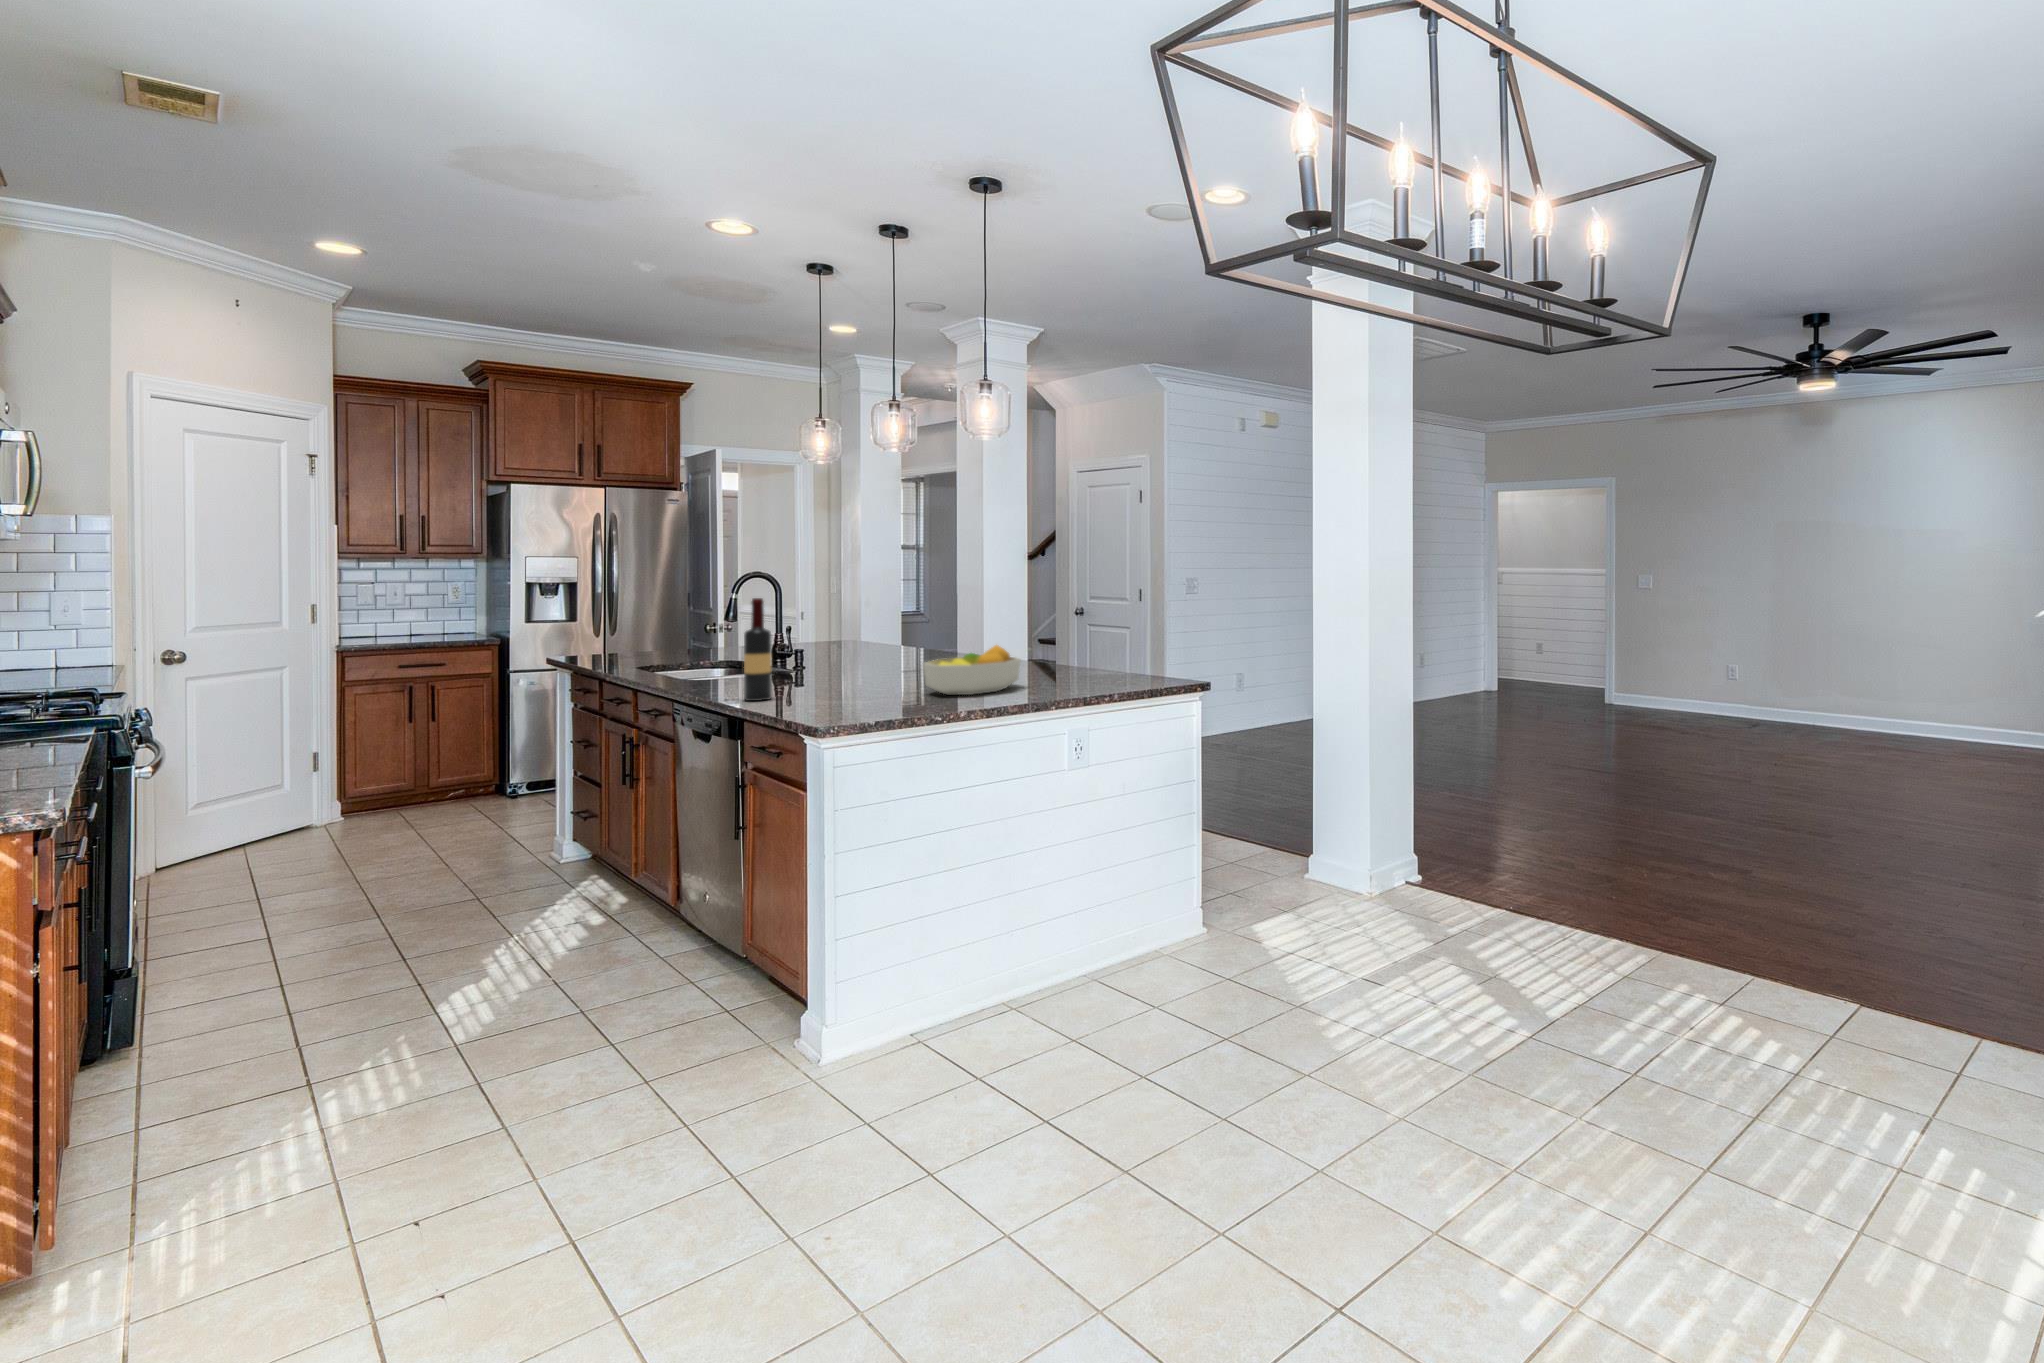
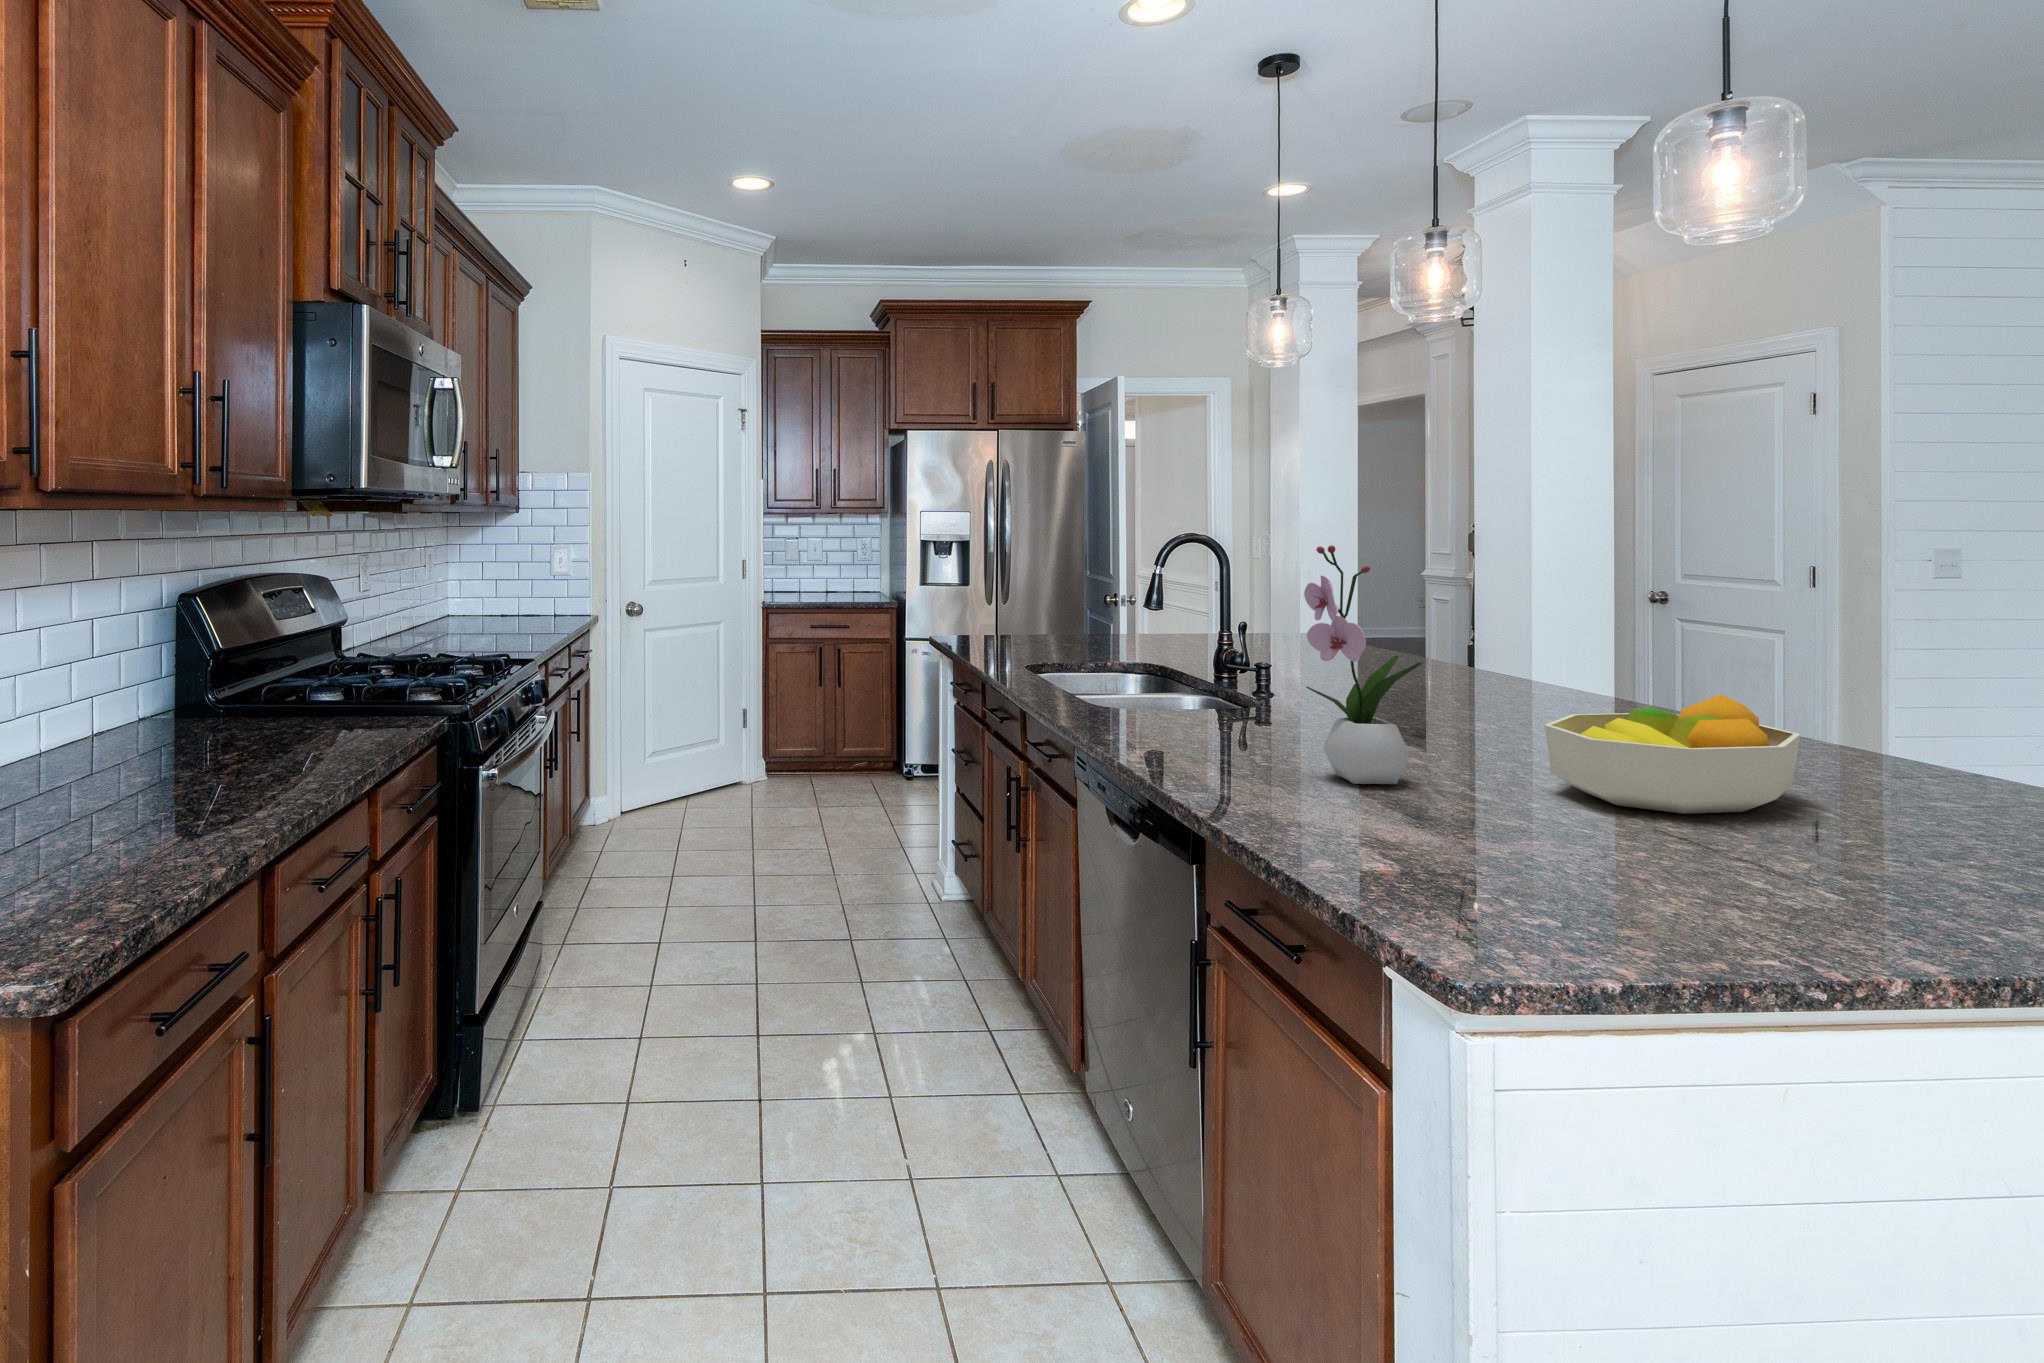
flower arrangement: none [812,581,869,700] -> present [1304,545,1423,784]
wine bottle: present [744,598,772,701] -> none [1177,575,1224,761]

